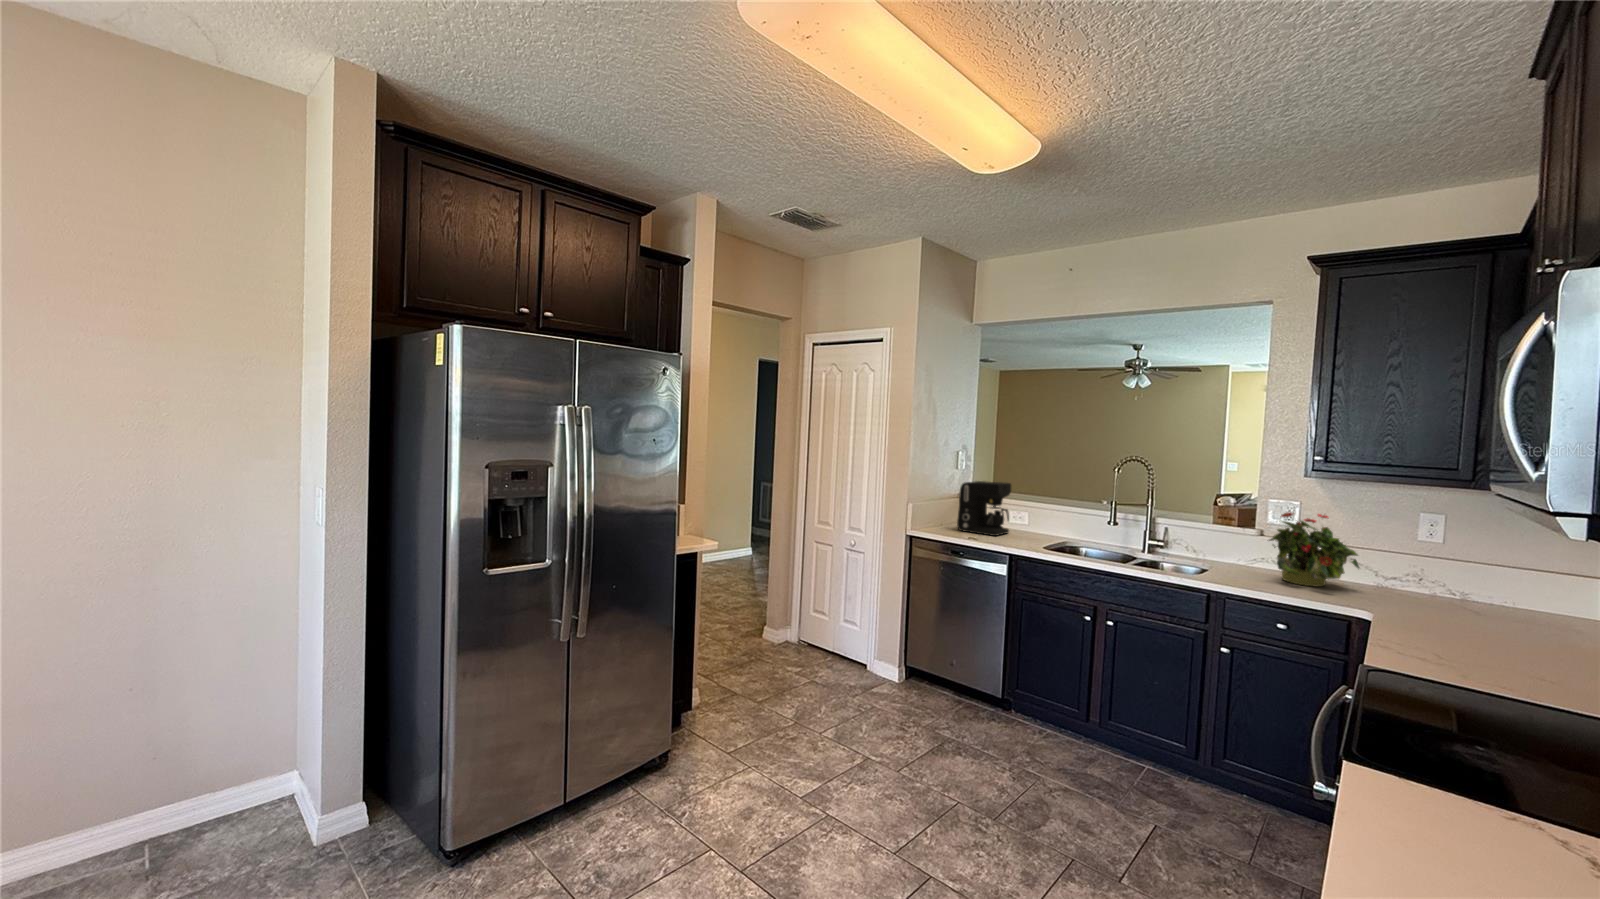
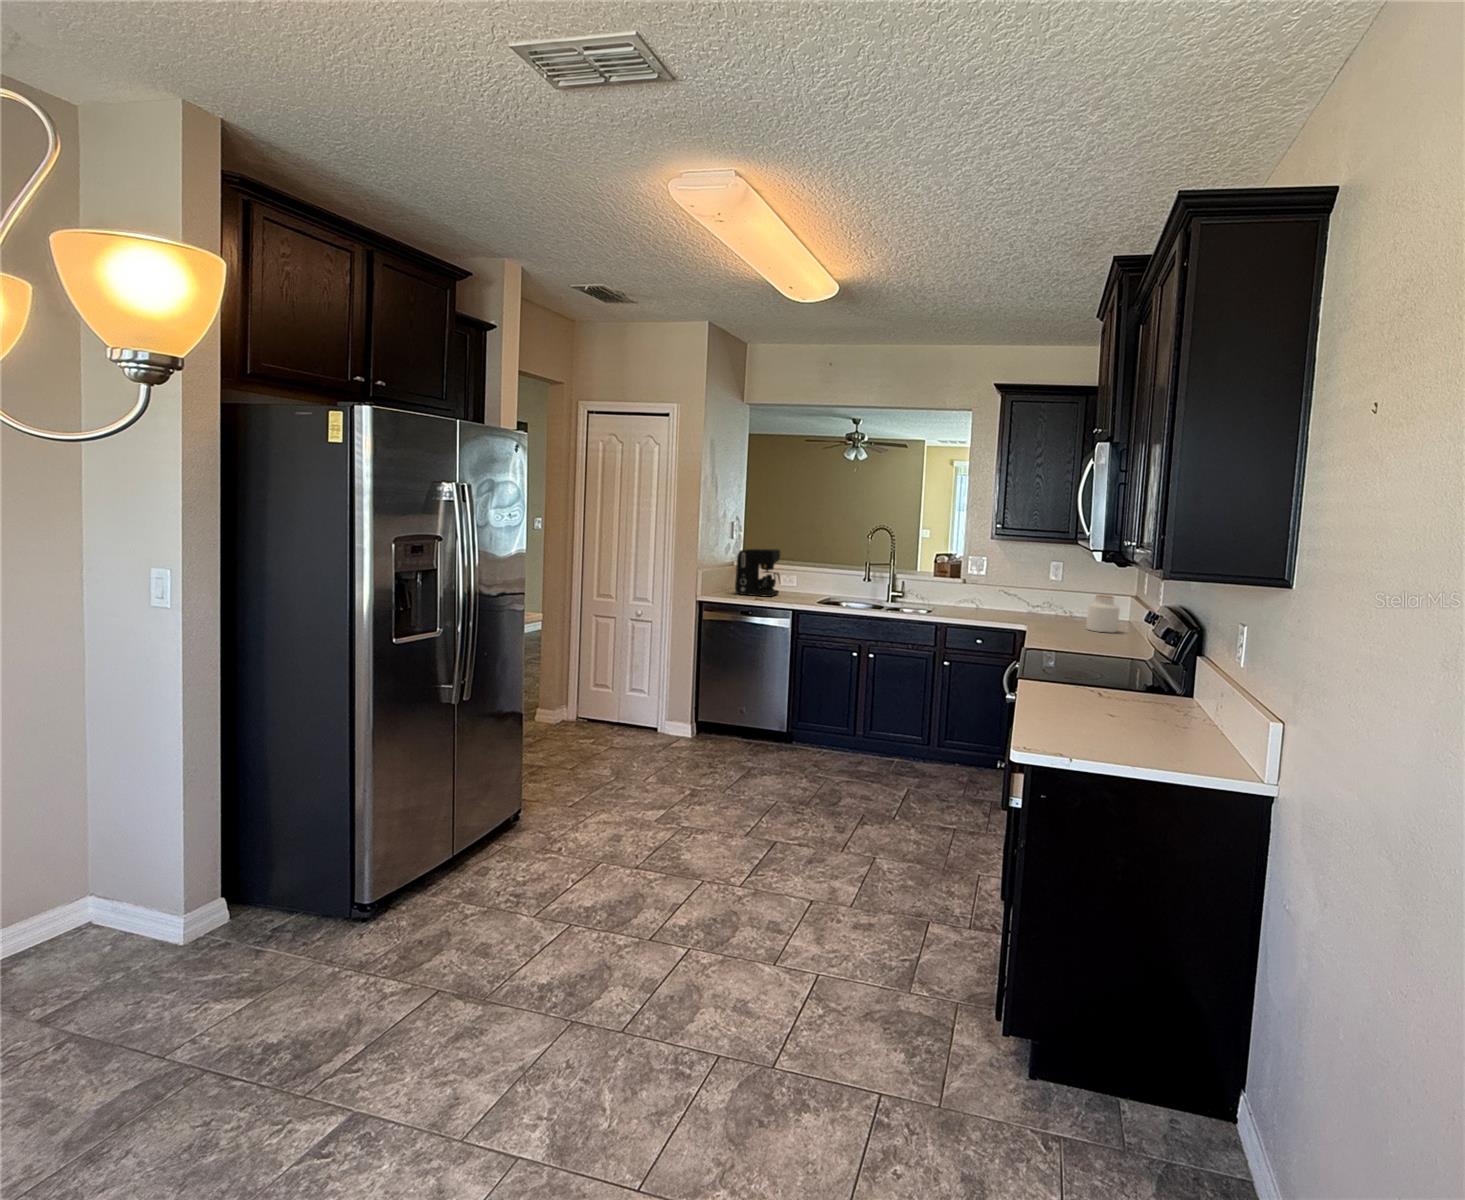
potted plant: present [1269,512,1359,587] -> none [978,563,1034,617]
jar: none [1454,571,1520,632] -> present [1086,595,1120,633]

